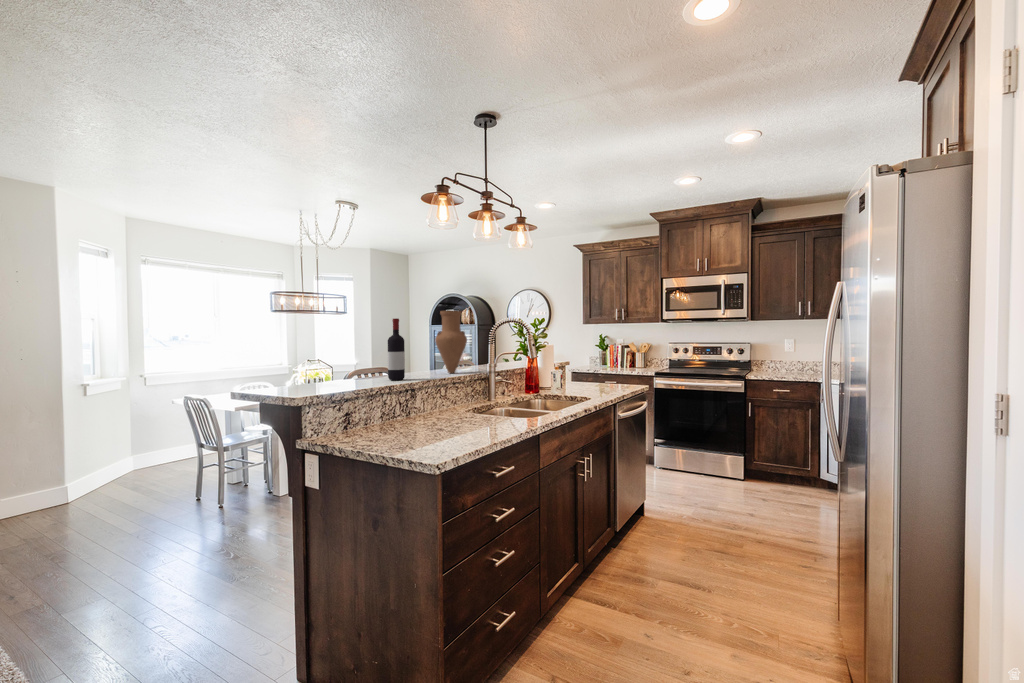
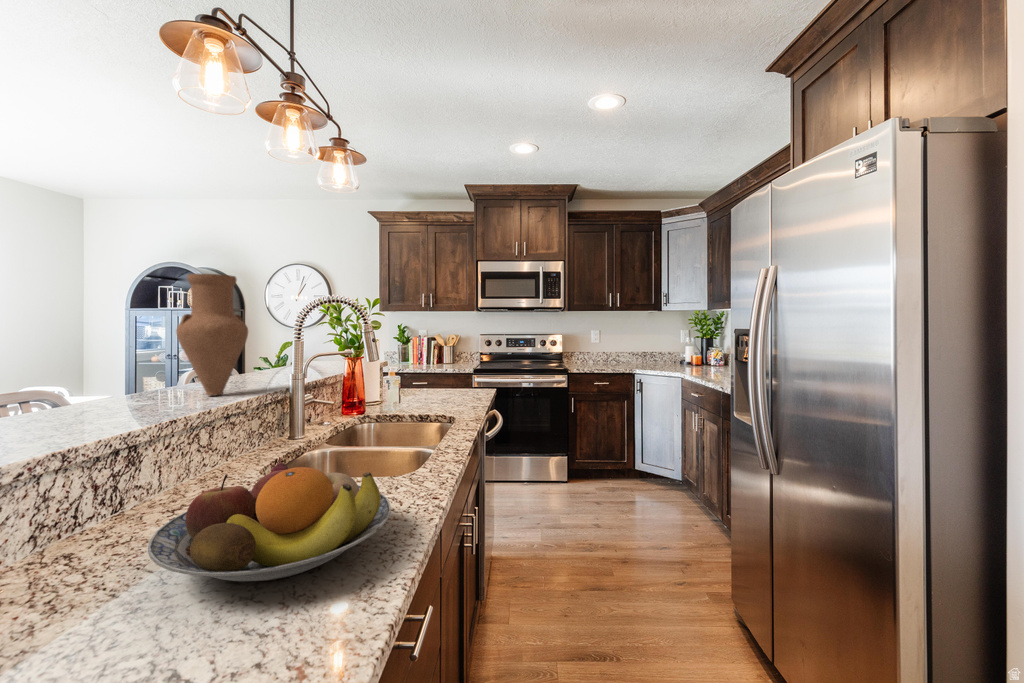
wine bottle: present [388,318,405,380] -> none [48,279,103,430]
fruit bowl: none [412,396,500,436] -> present [148,463,391,581]

